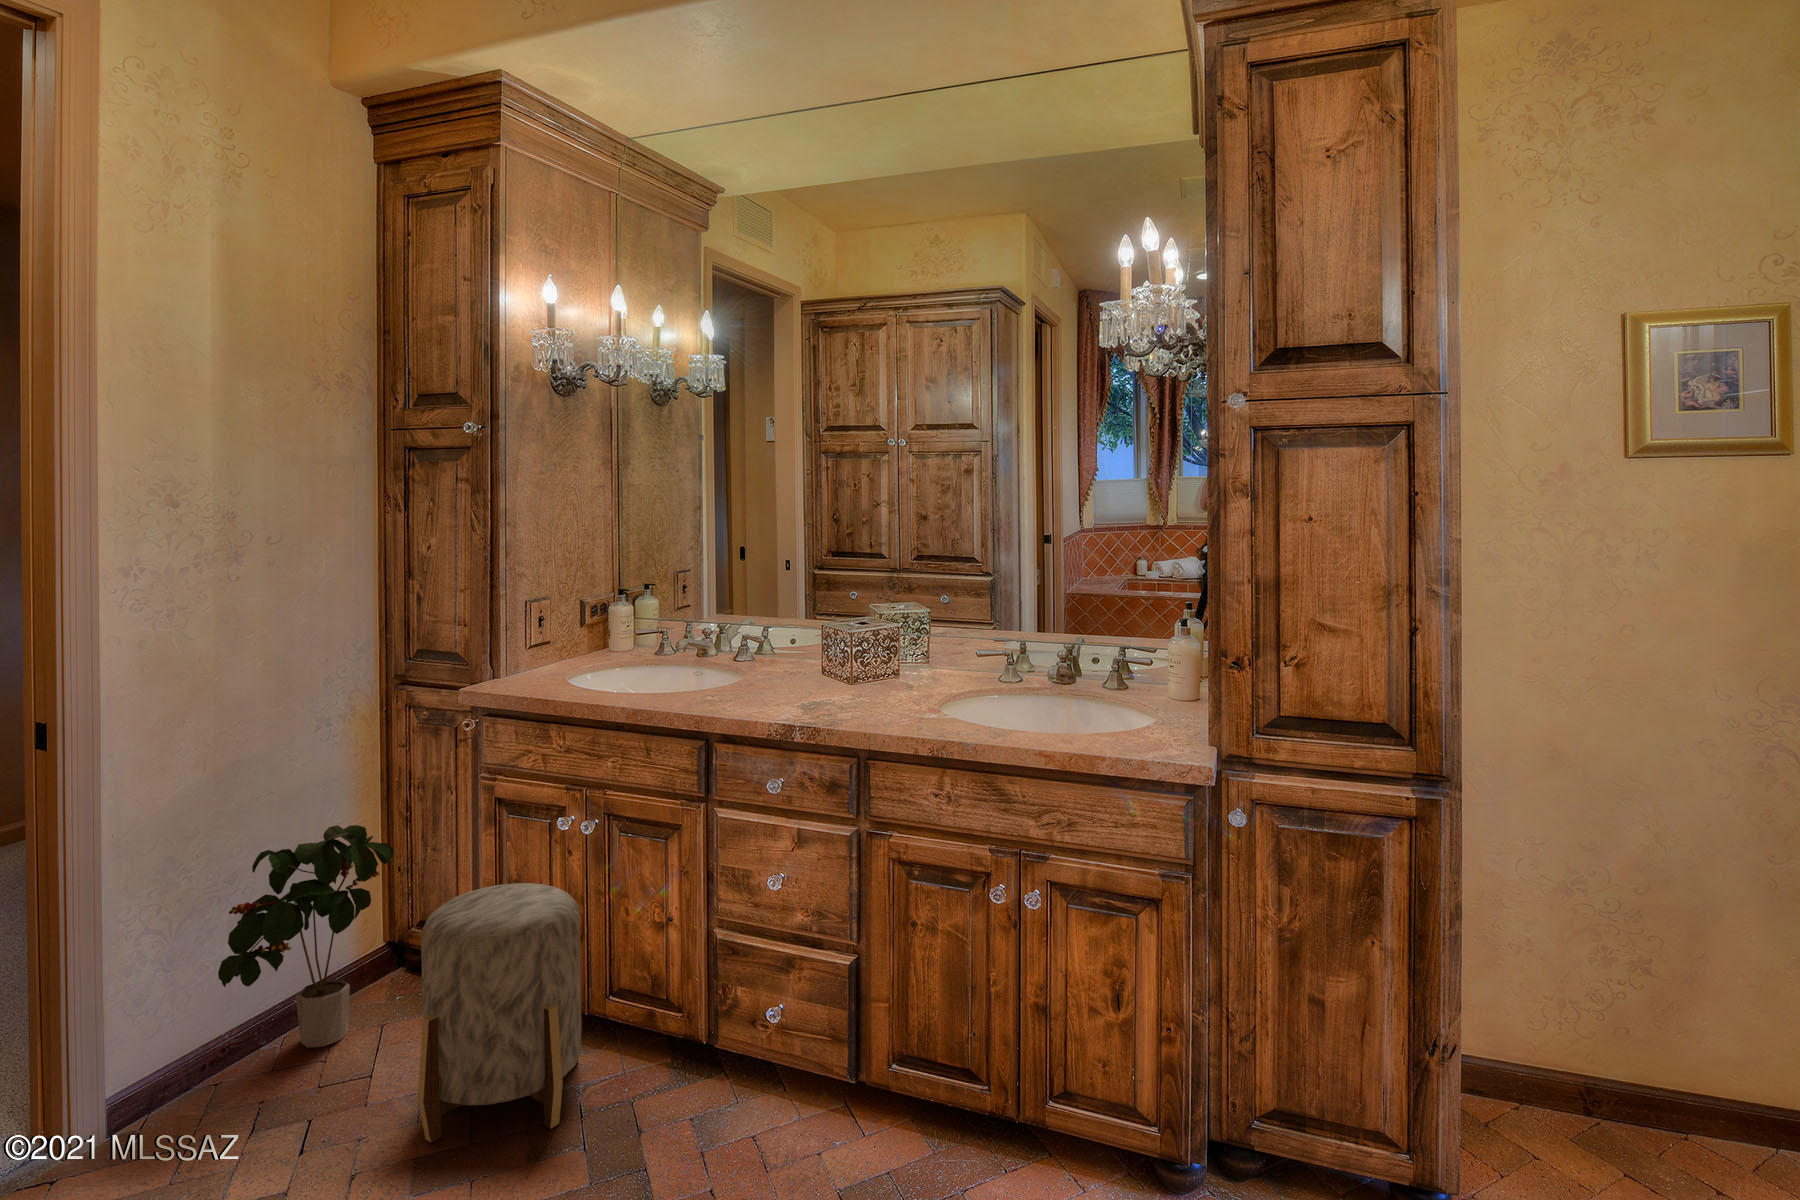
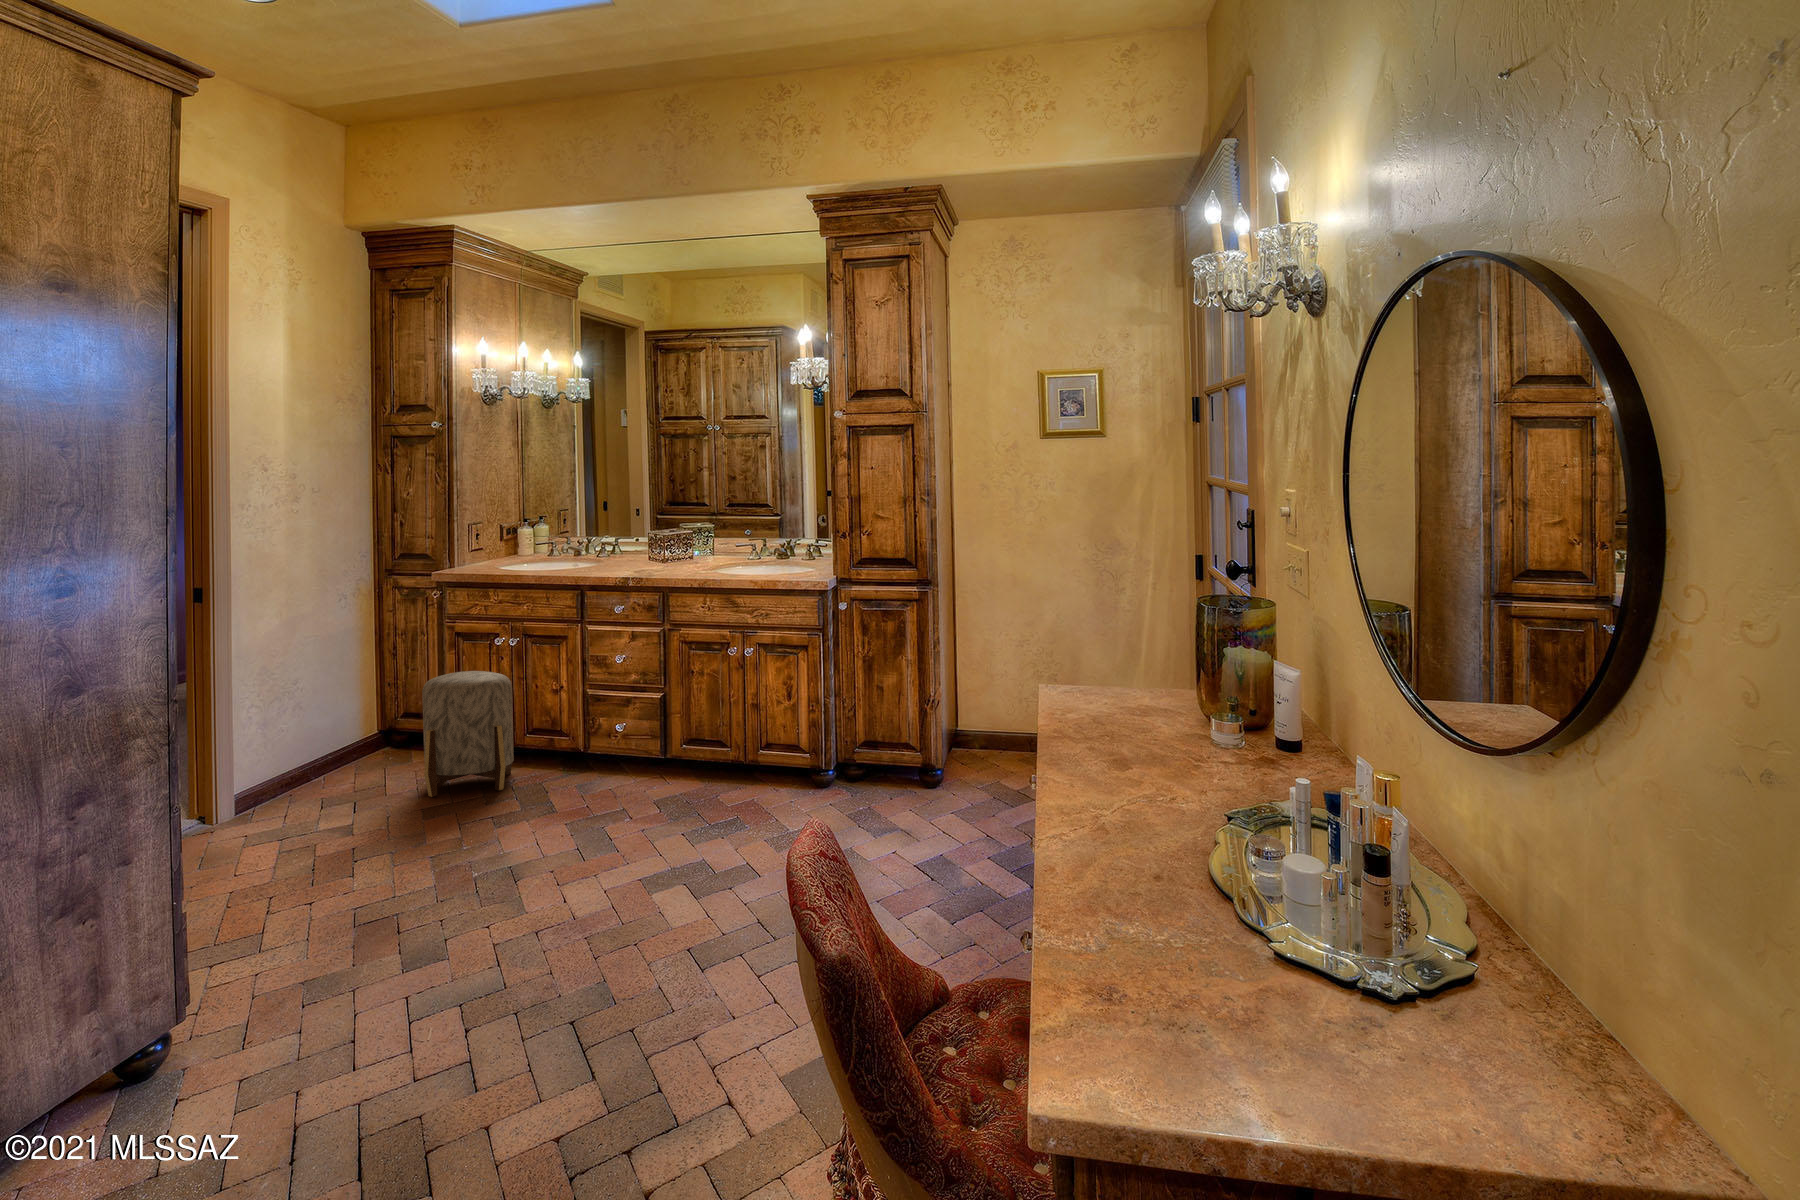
potted plant: present [218,825,394,1048] -> none [295,653,387,777]

